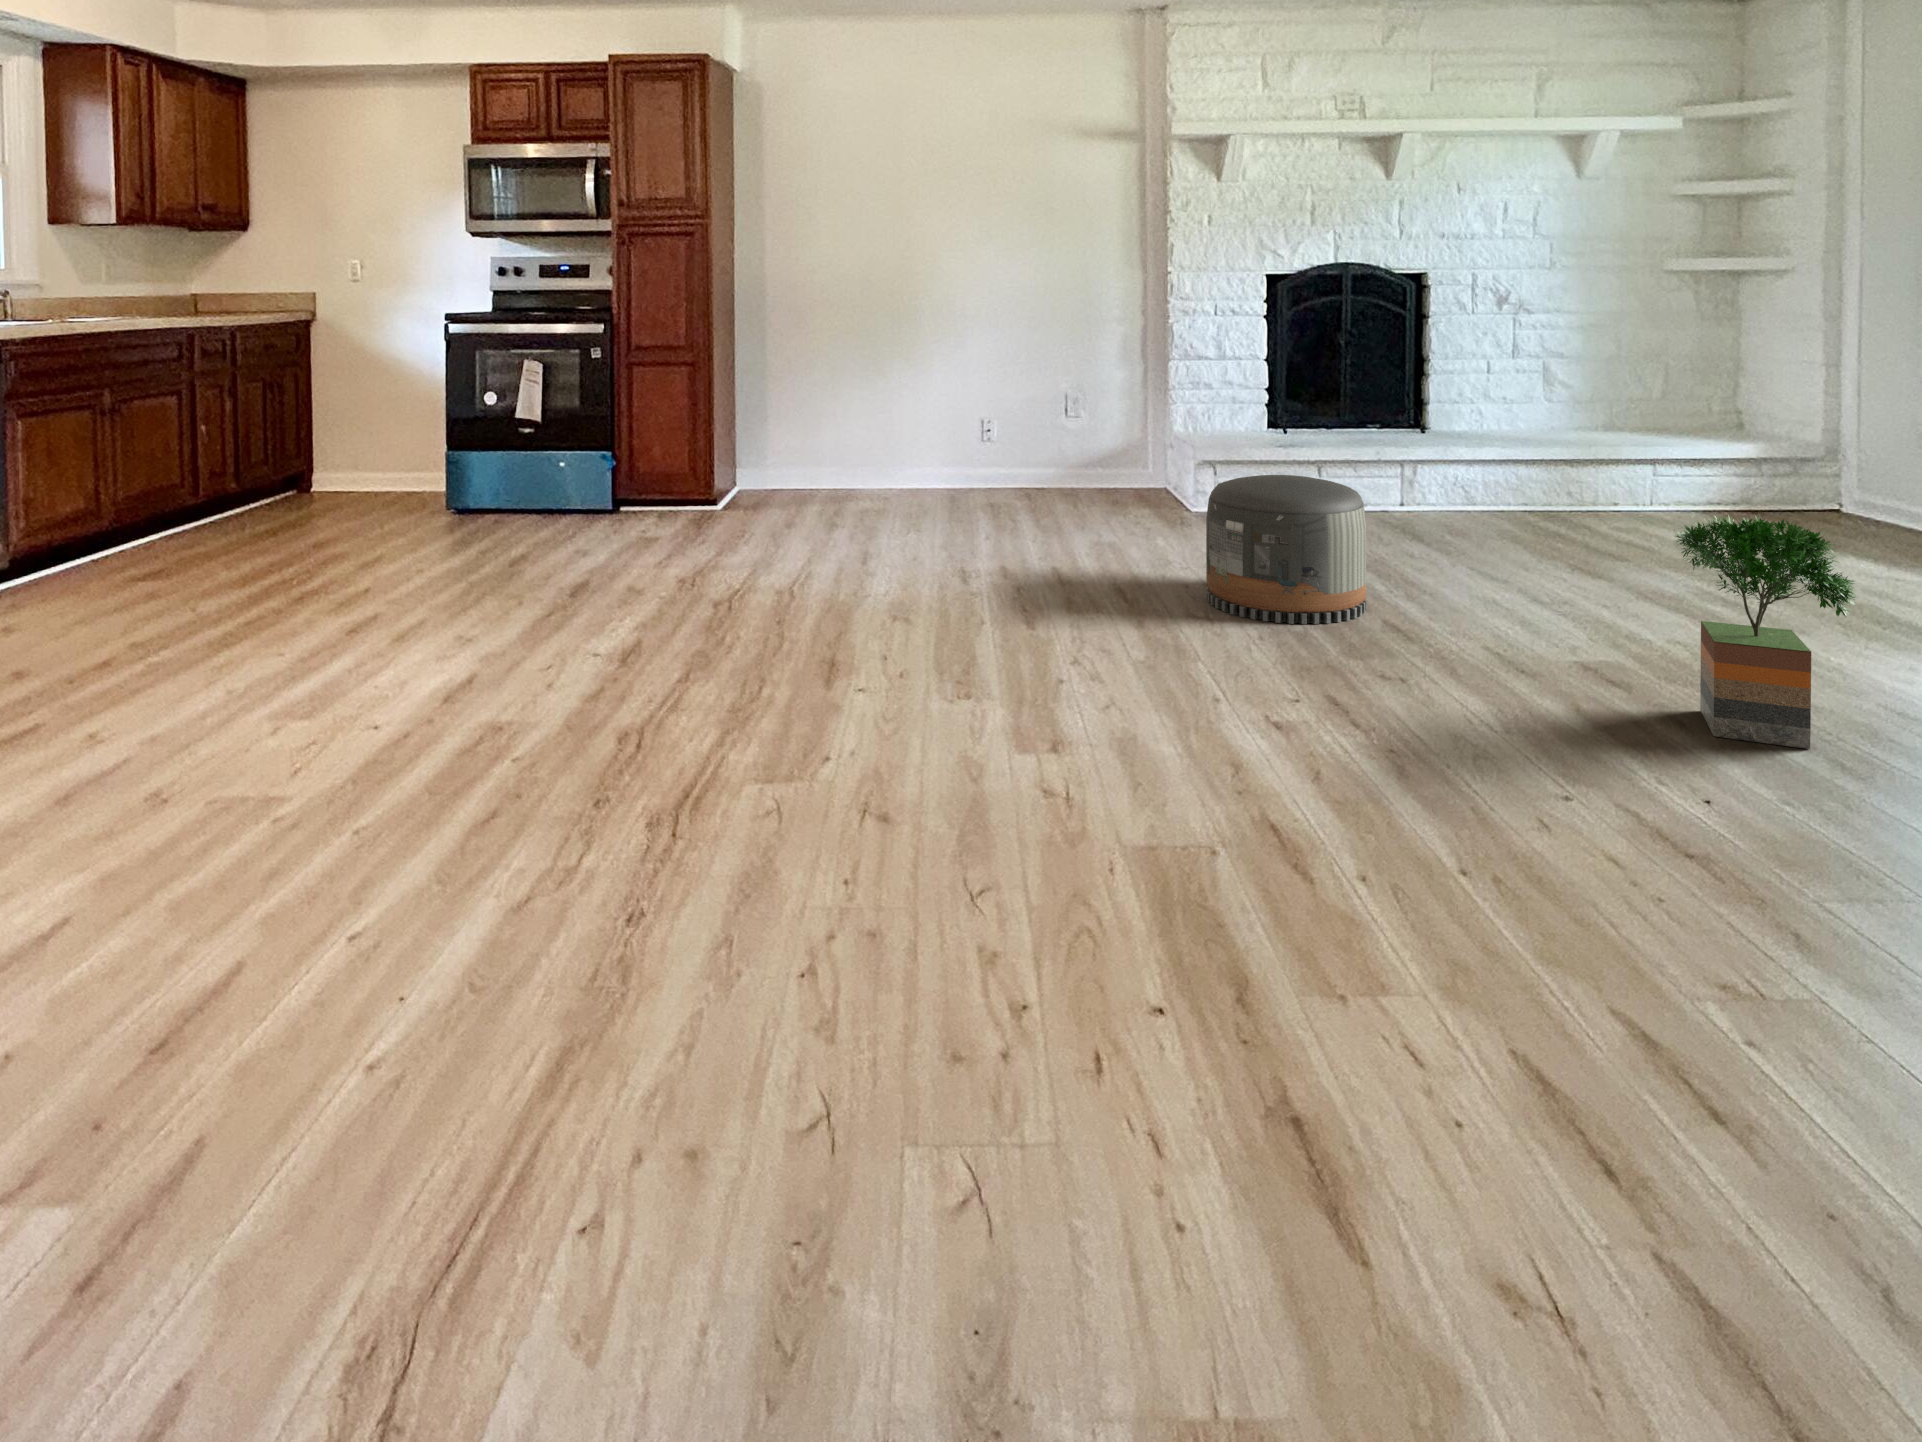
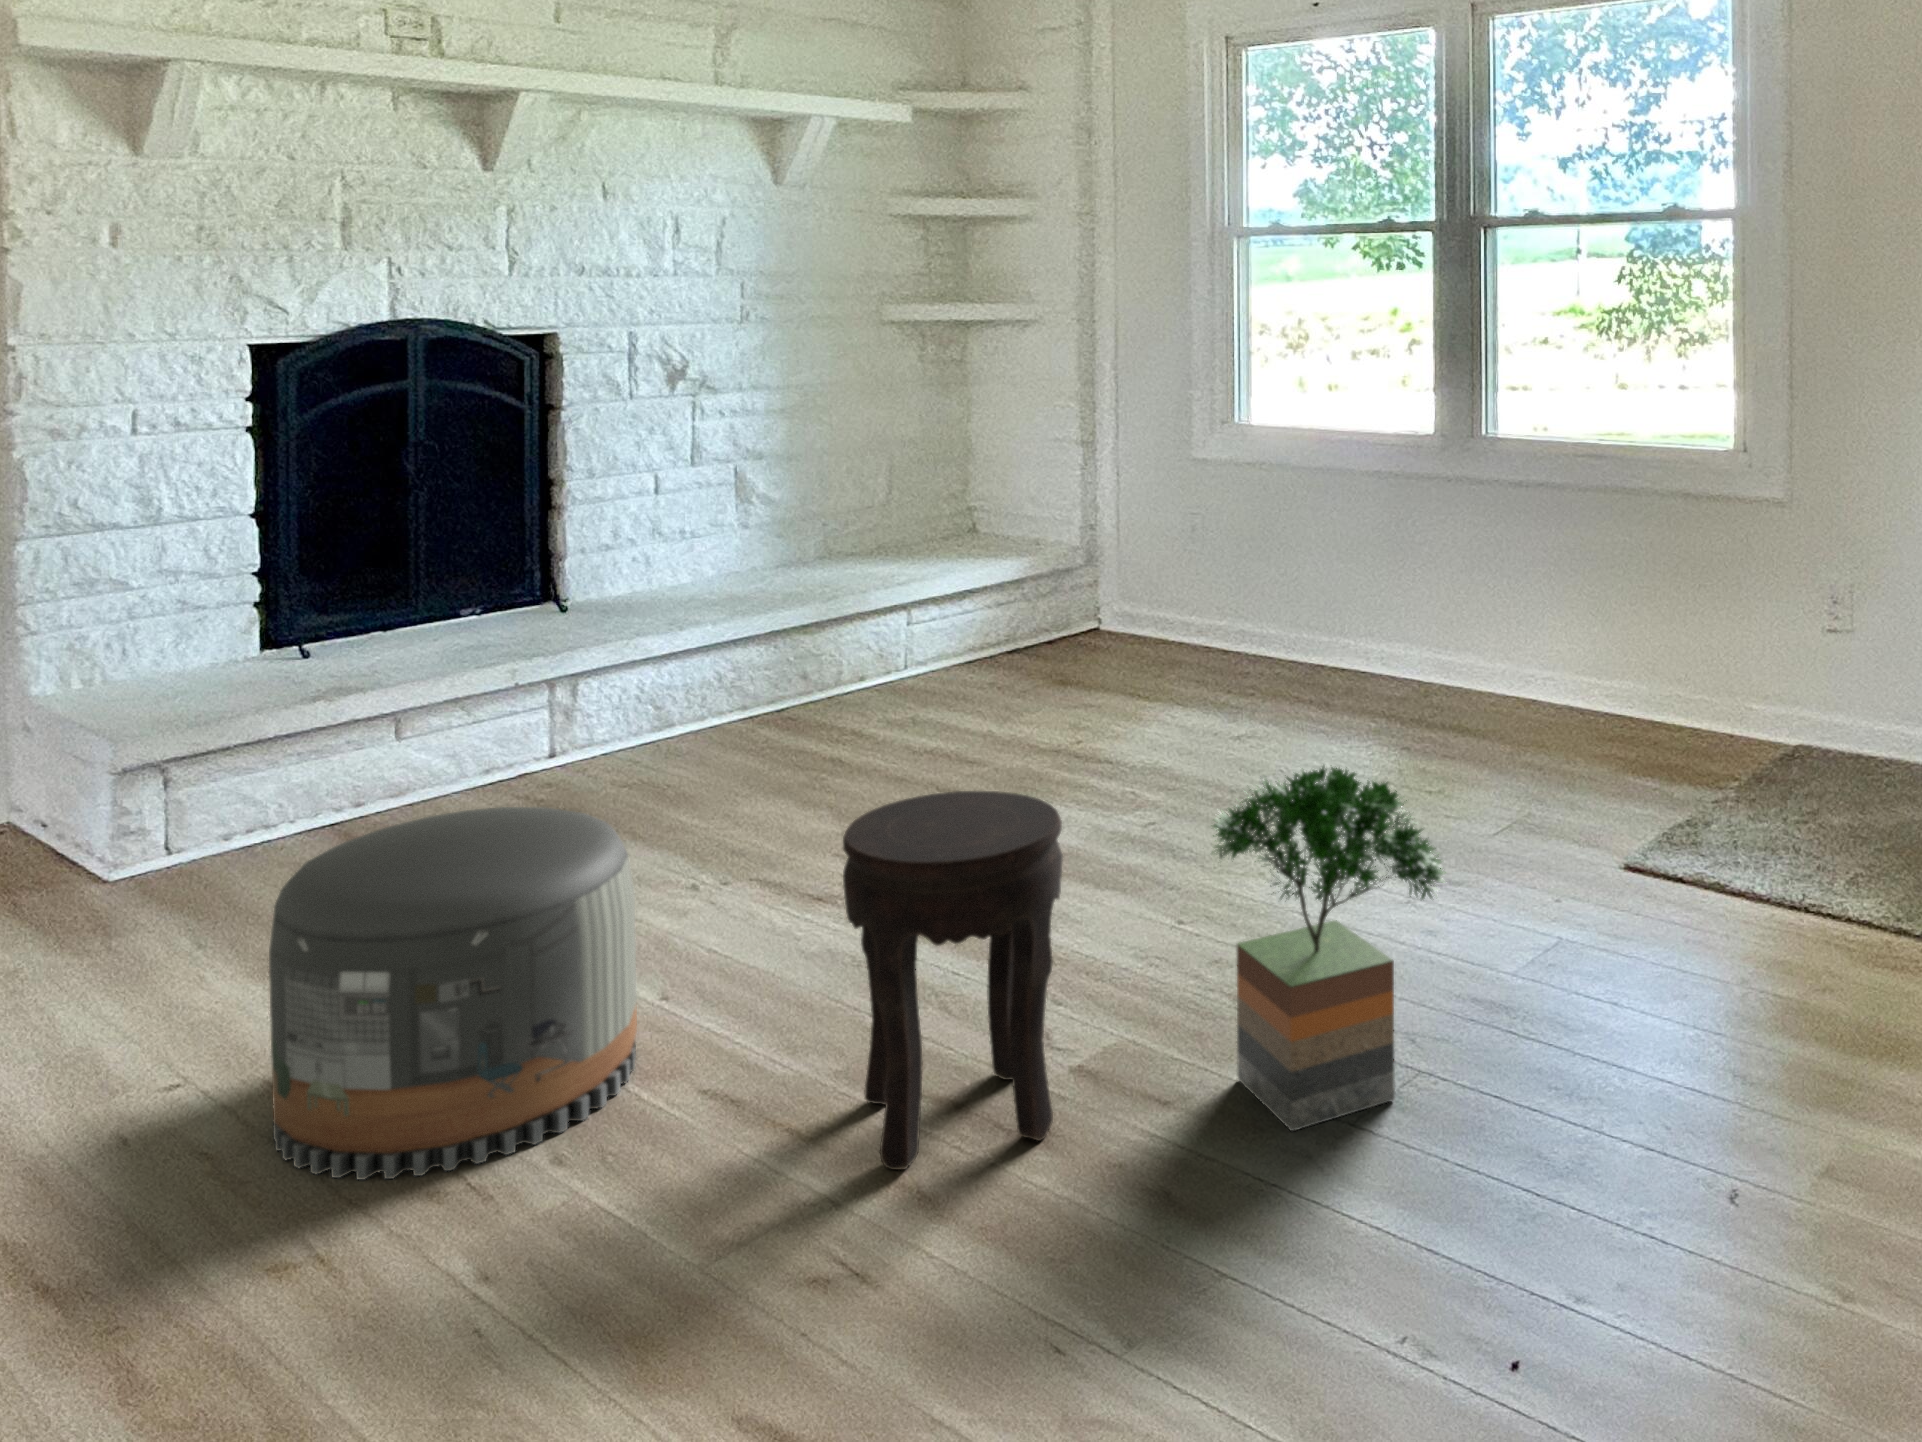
side table: none [1443,495,1578,692] -> present [843,791,1063,1170]

